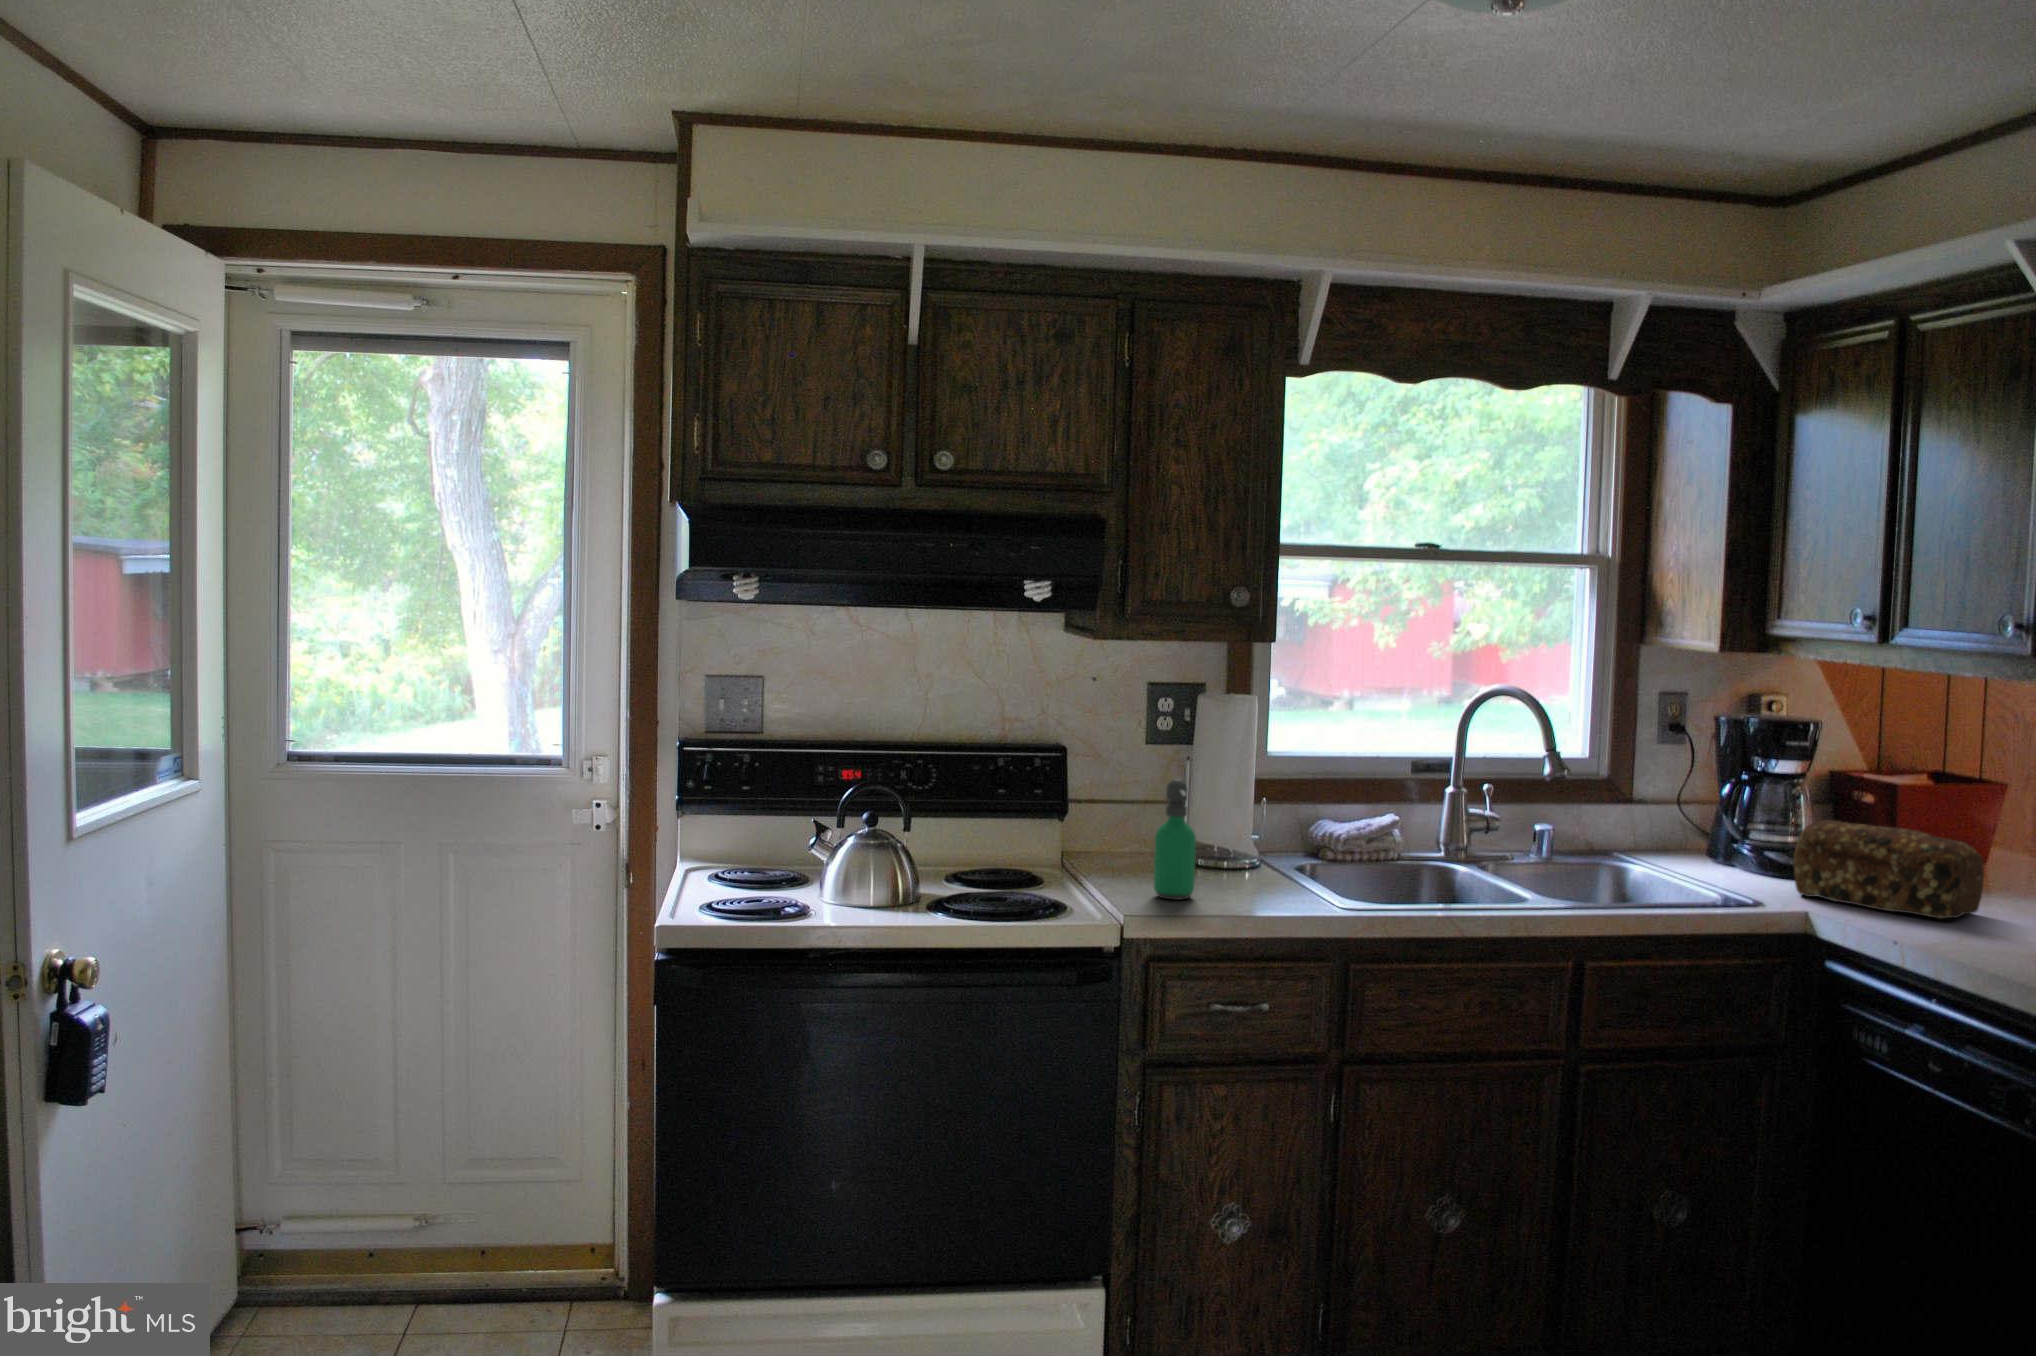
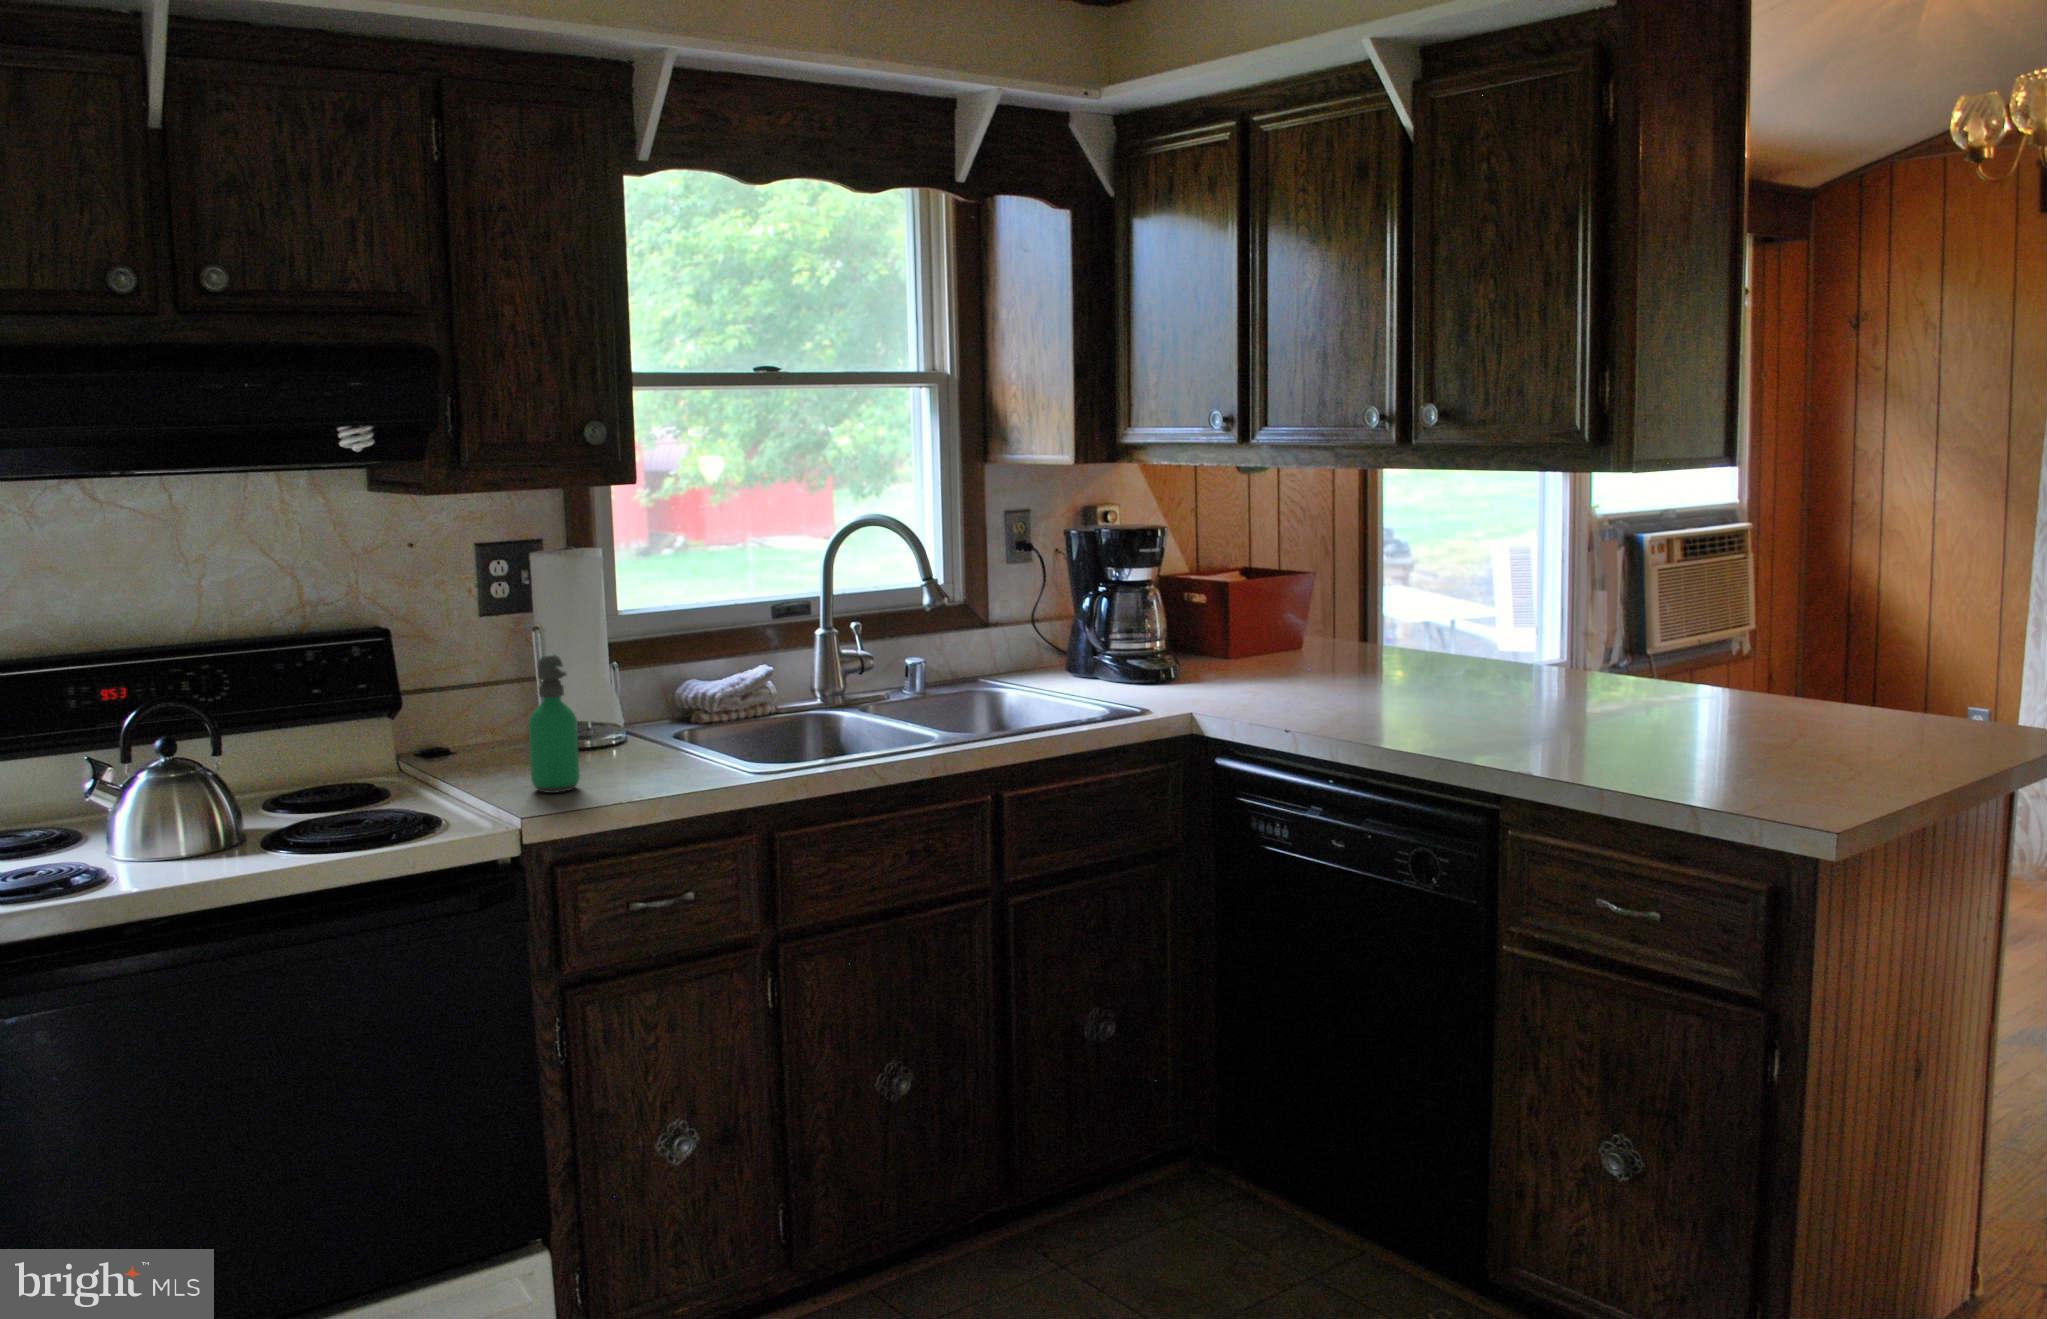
bread loaf: present [1794,820,1984,918] -> none [1153,626,1307,709]

